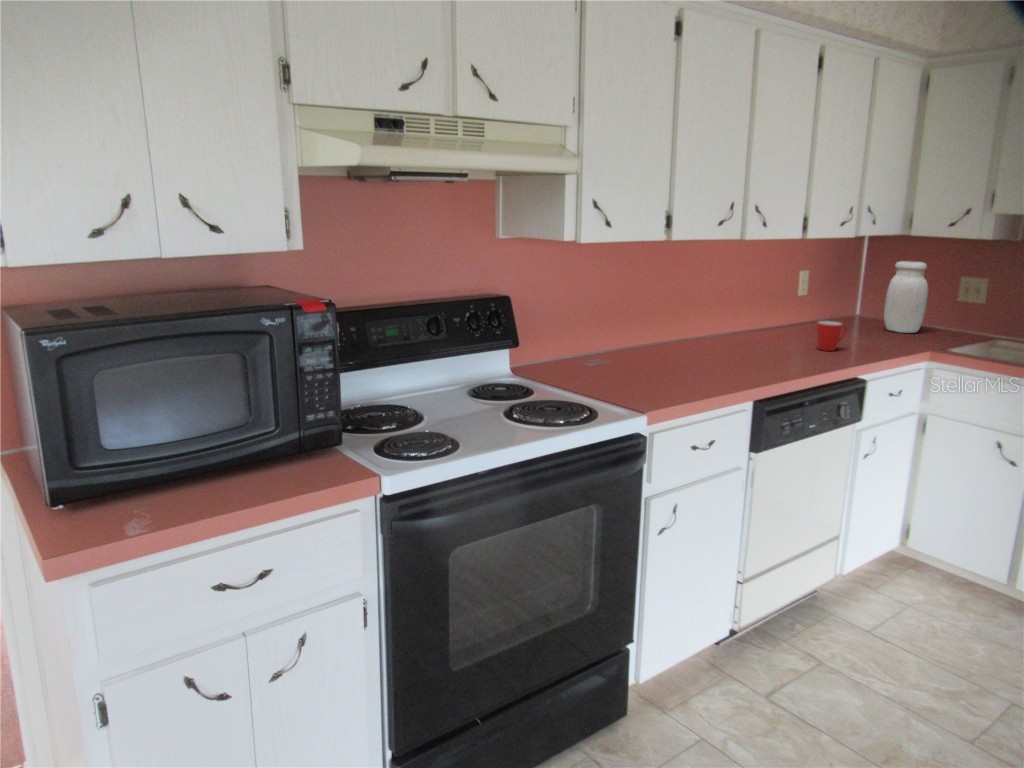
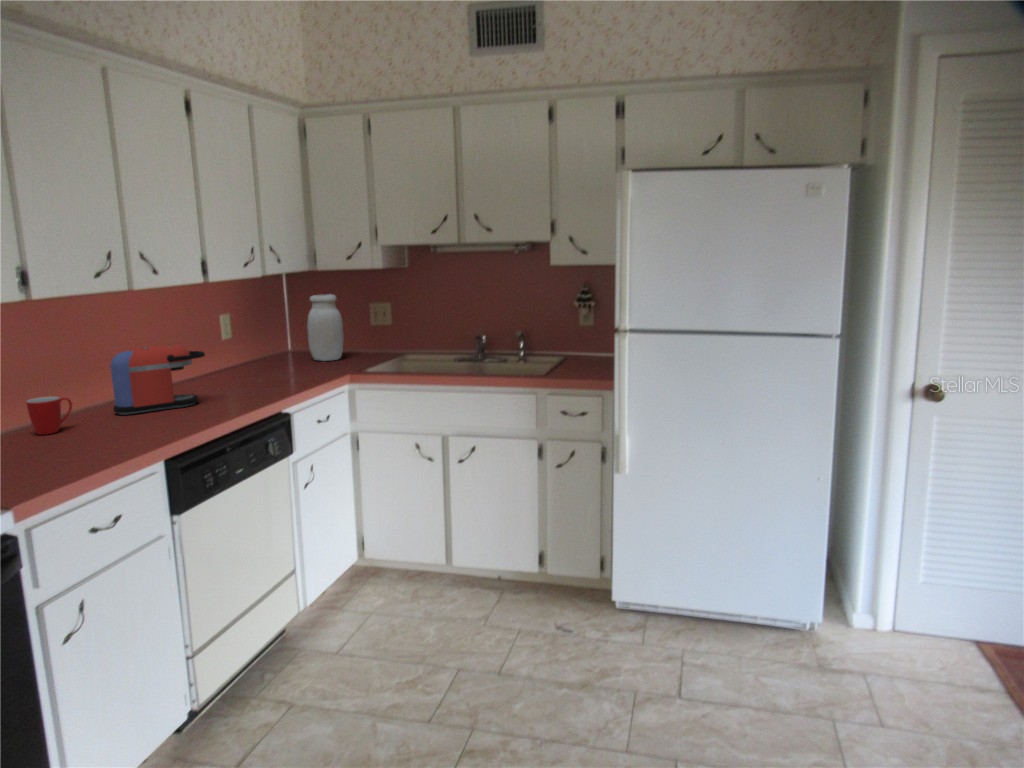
coffee maker: none [705,295,793,355] -> present [111,345,205,415]
mug: present [817,321,846,351] -> present [26,397,72,435]

